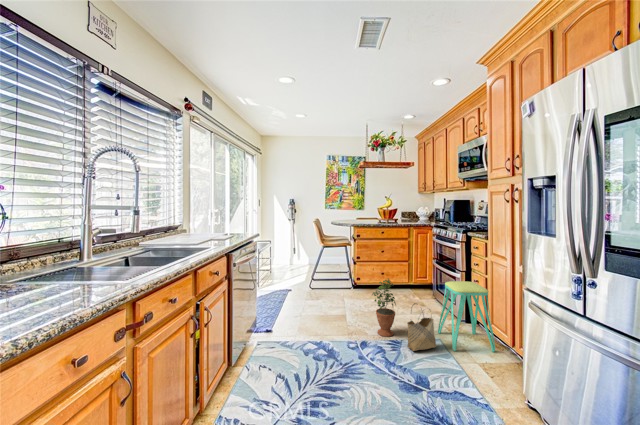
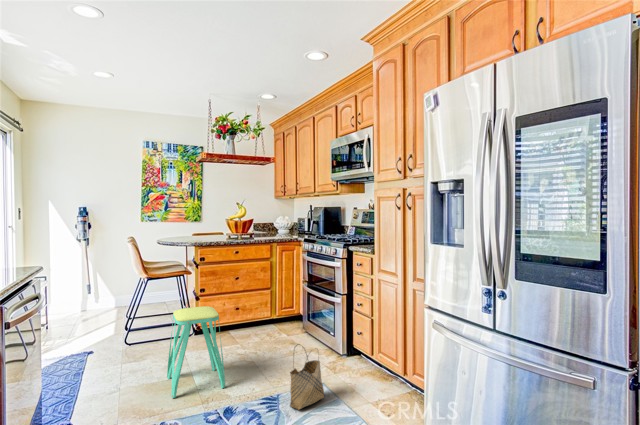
potted plant: present [372,279,396,337] -> none [236,313,271,399]
stool: present [438,281,495,352] -> present [167,306,225,398]

